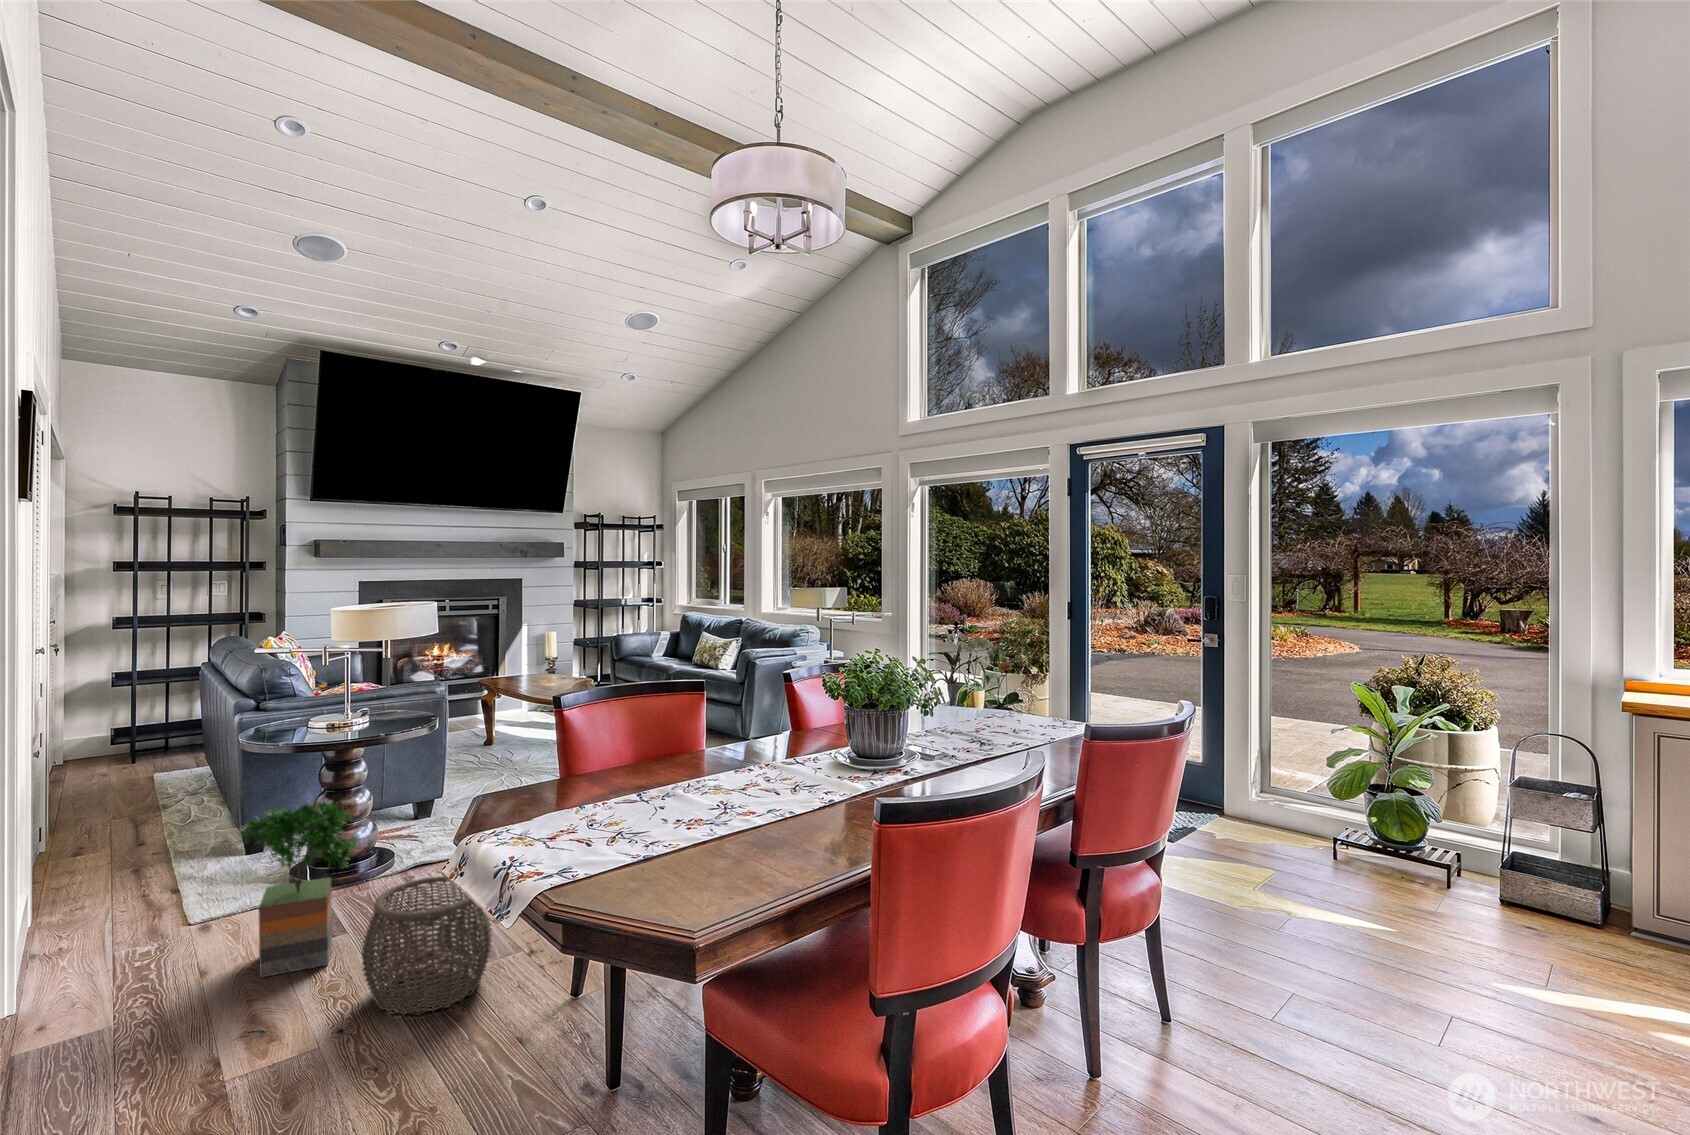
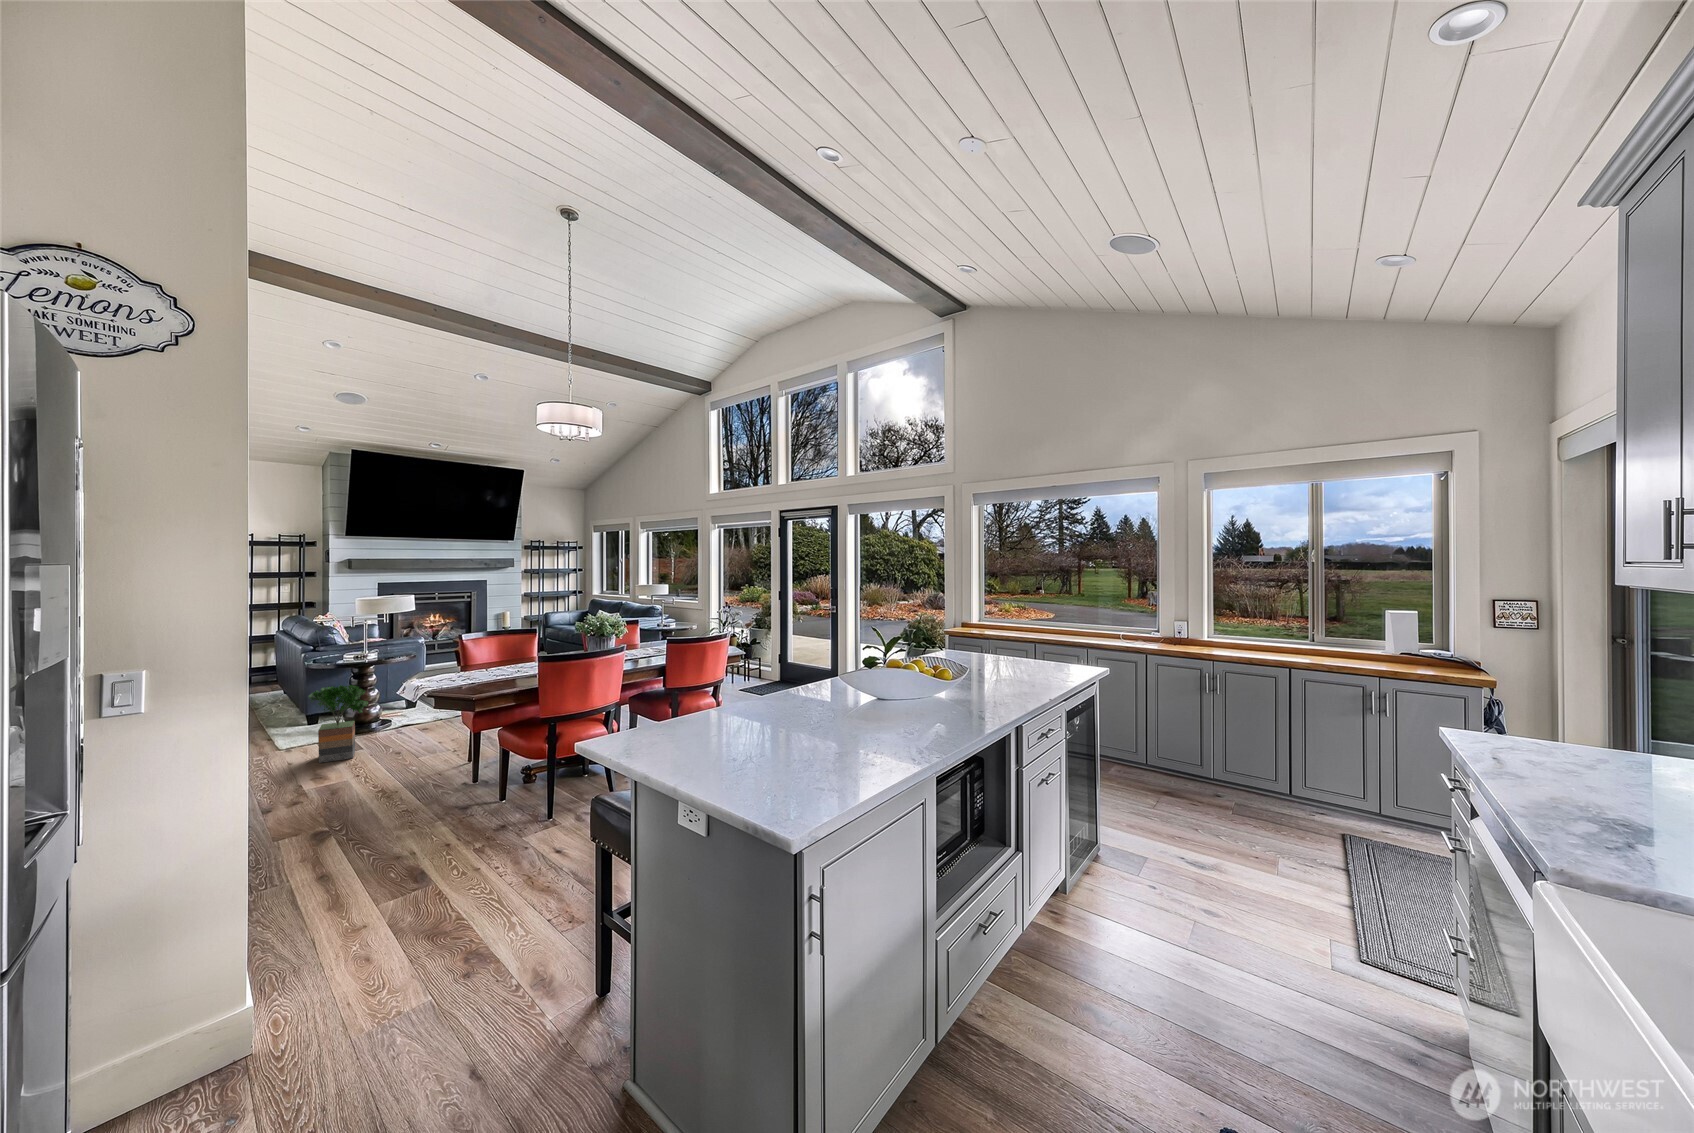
woven basket: present [362,876,492,1015] -> none [368,714,432,770]

